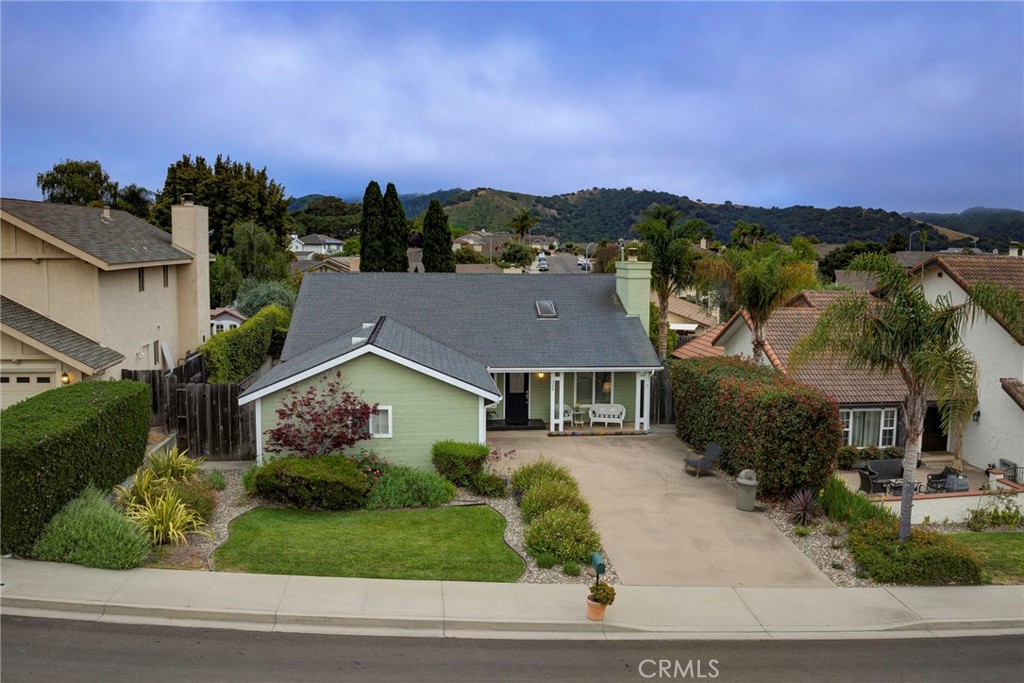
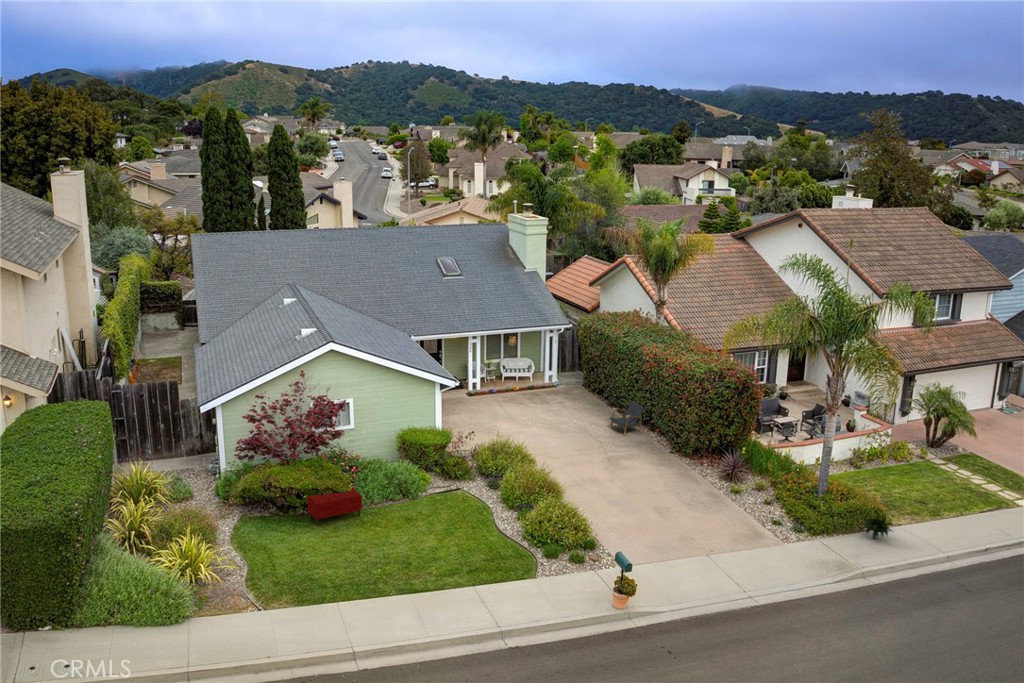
trash can: present [736,470,758,511] -> none [670,433,691,468]
bench: none [317,485,371,516] -> present [308,488,362,525]
potted plant: none [942,565,984,595] -> present [862,517,892,539]

